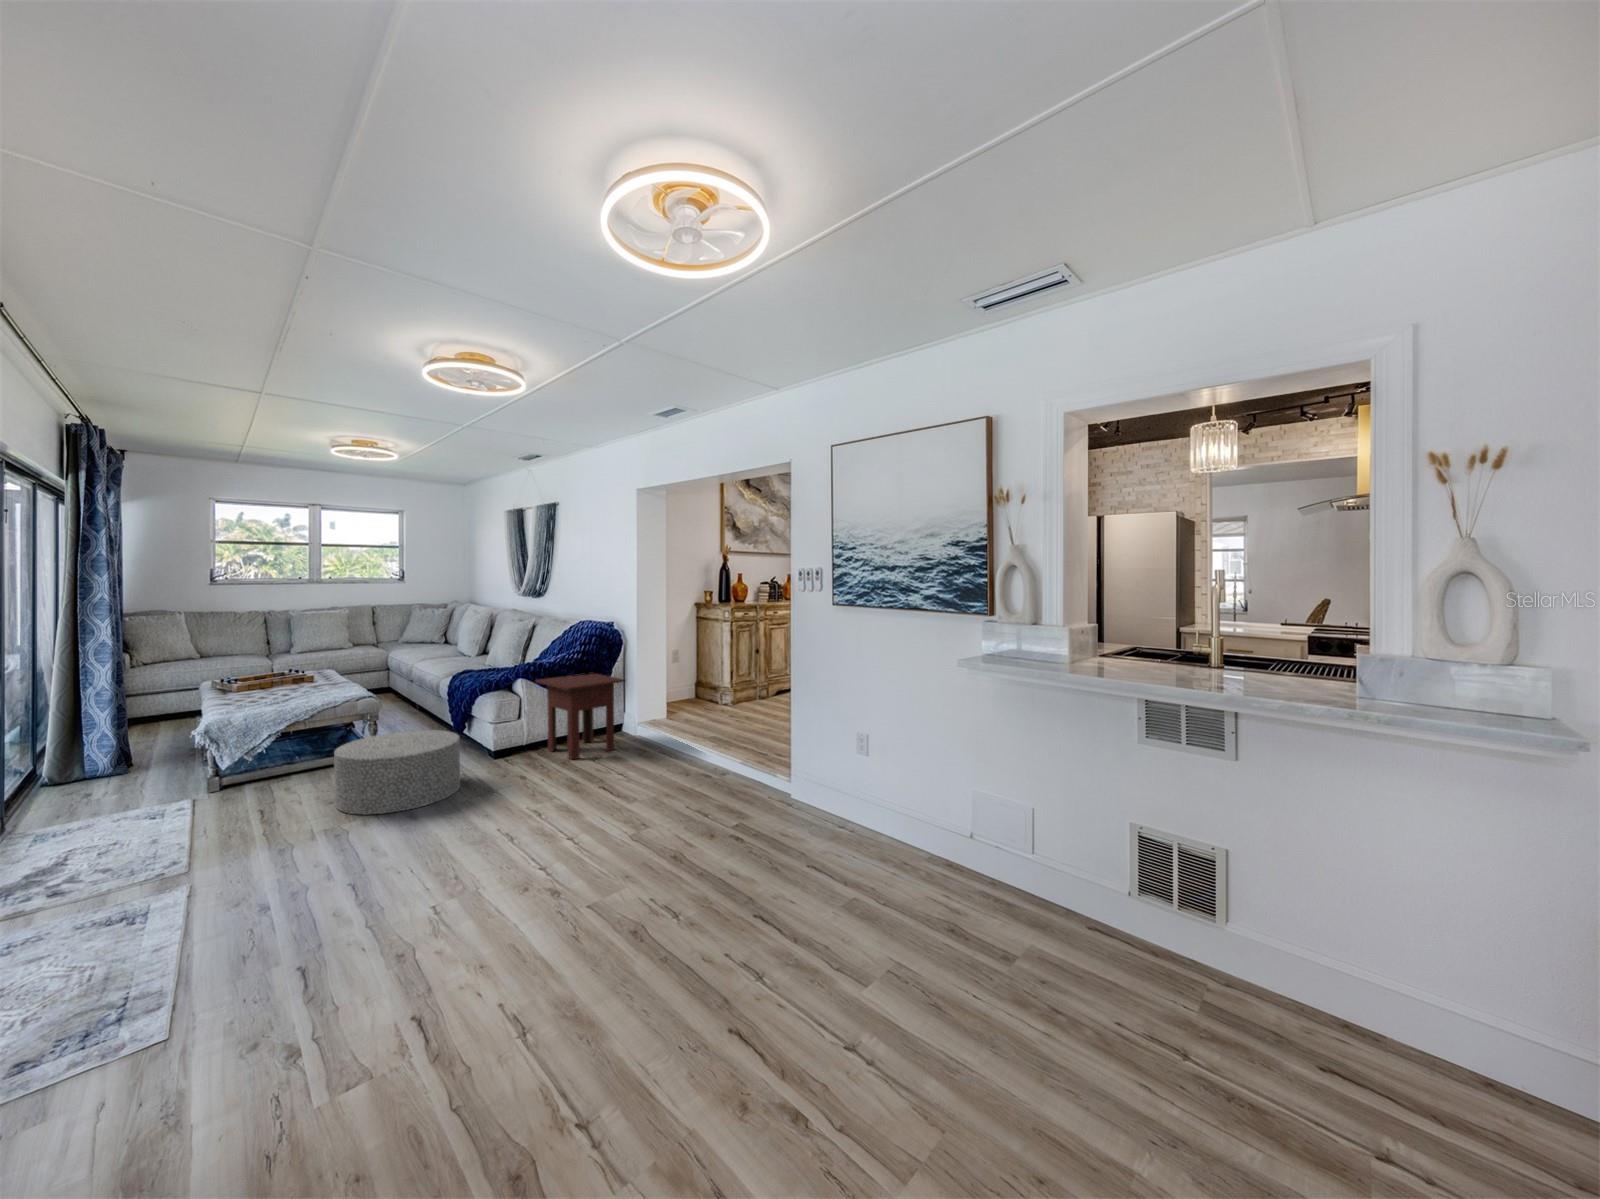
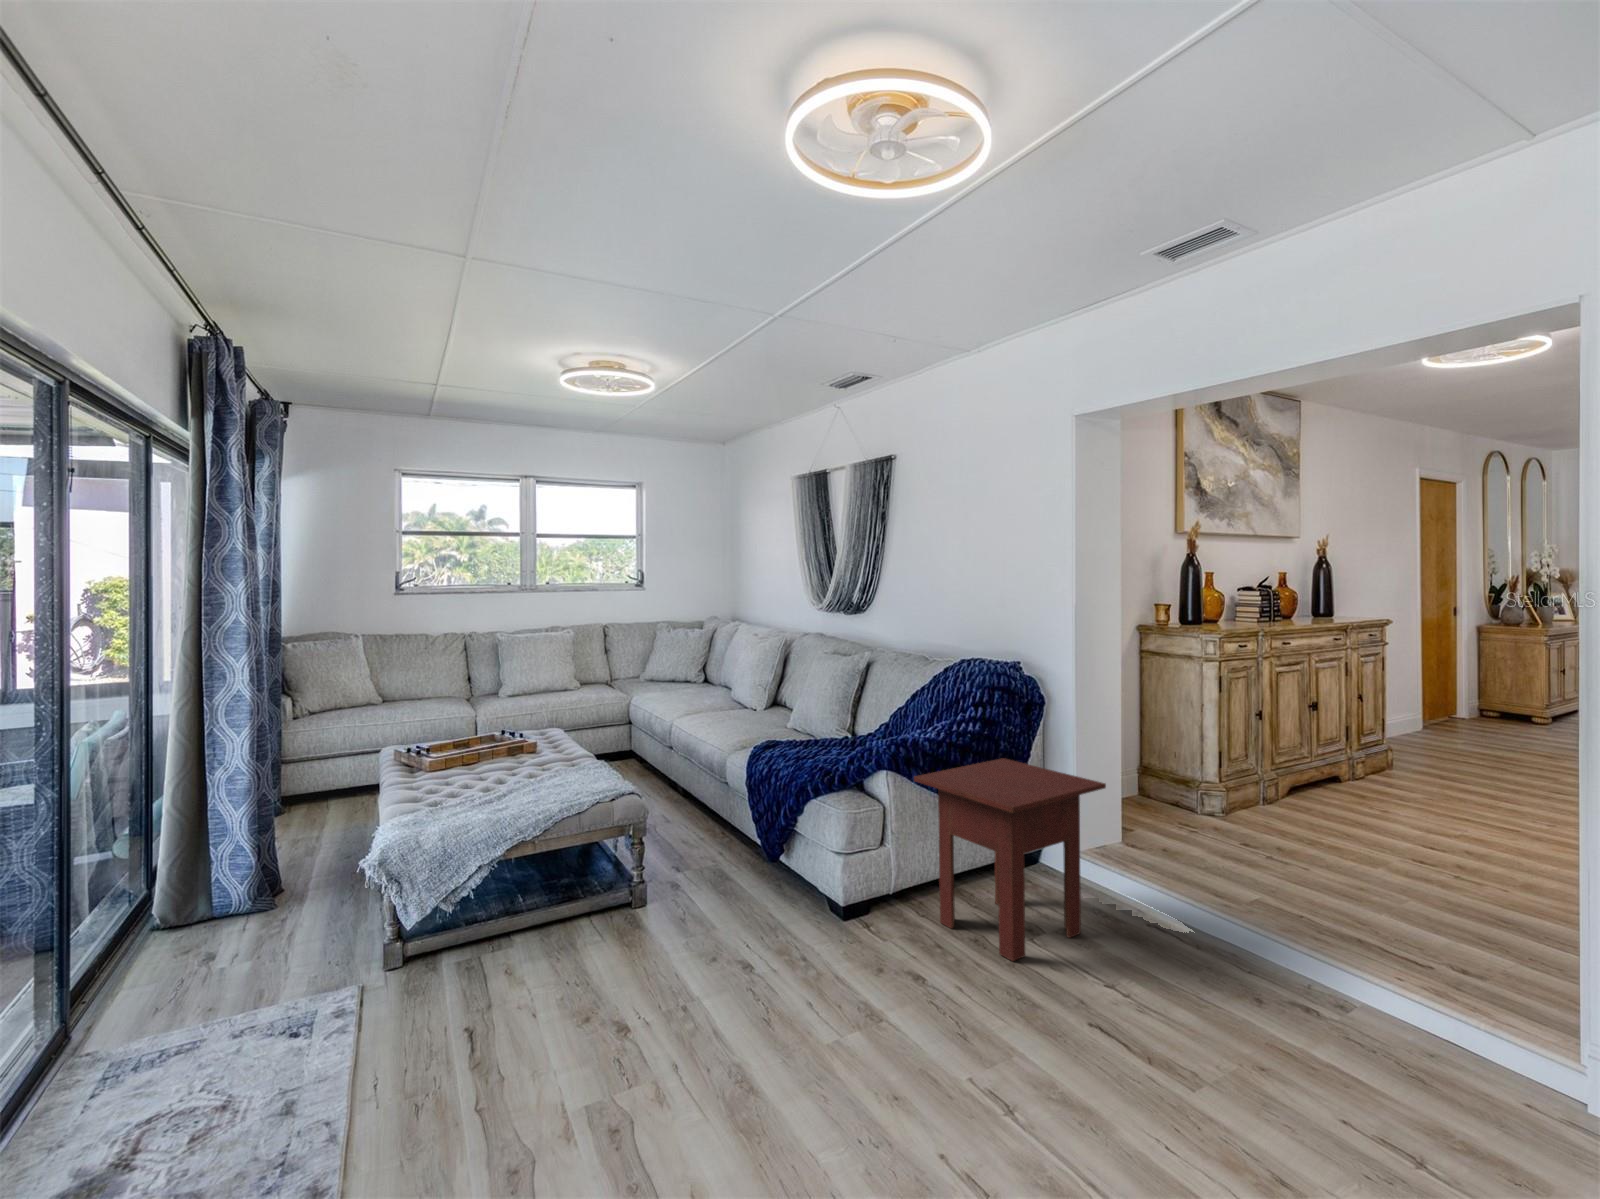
ottoman: present [334,730,460,814] -> none [584,888,822,1129]

